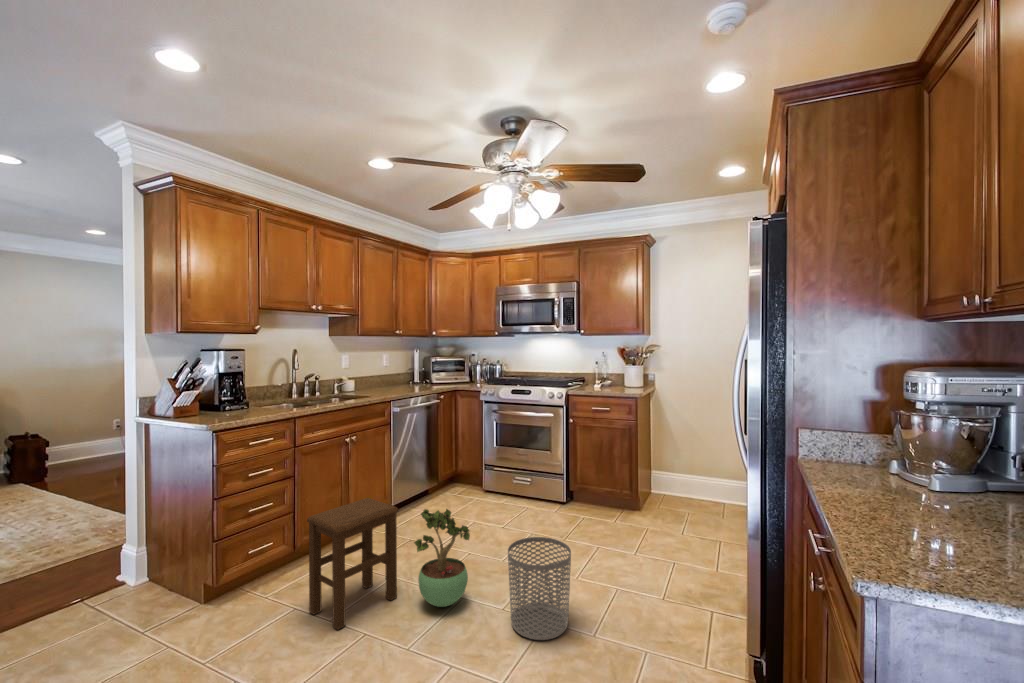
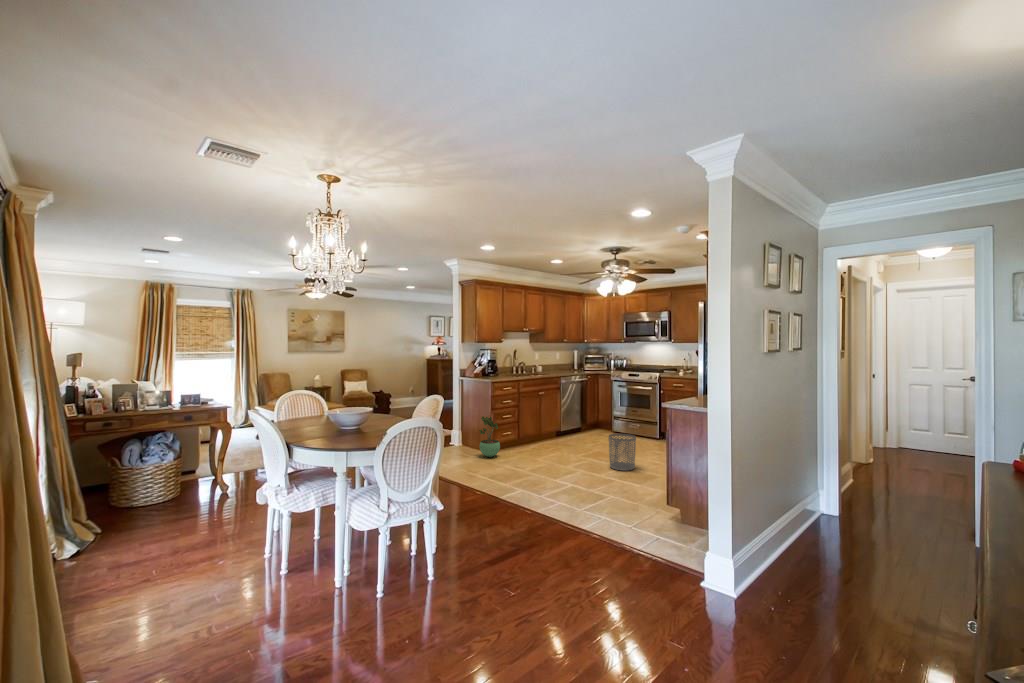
stool: present [307,498,398,630] -> none [528,415,564,461]
potted plant: present [414,509,470,607] -> present [479,417,500,457]

